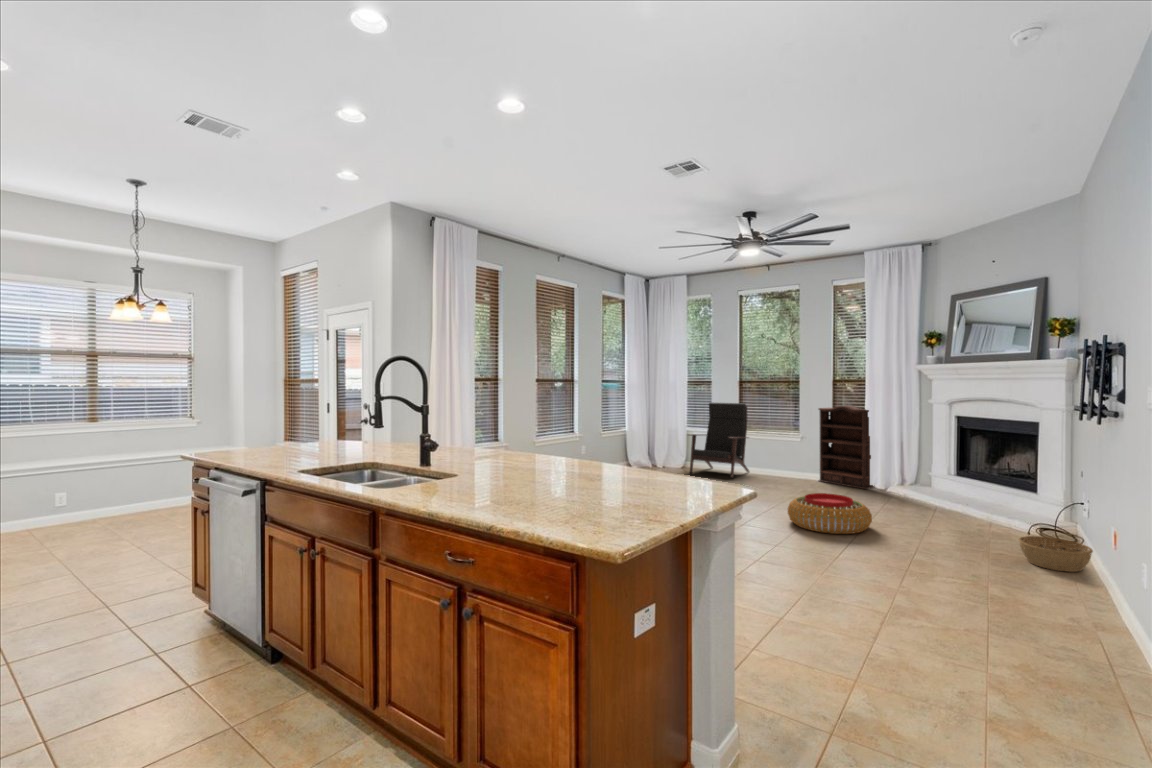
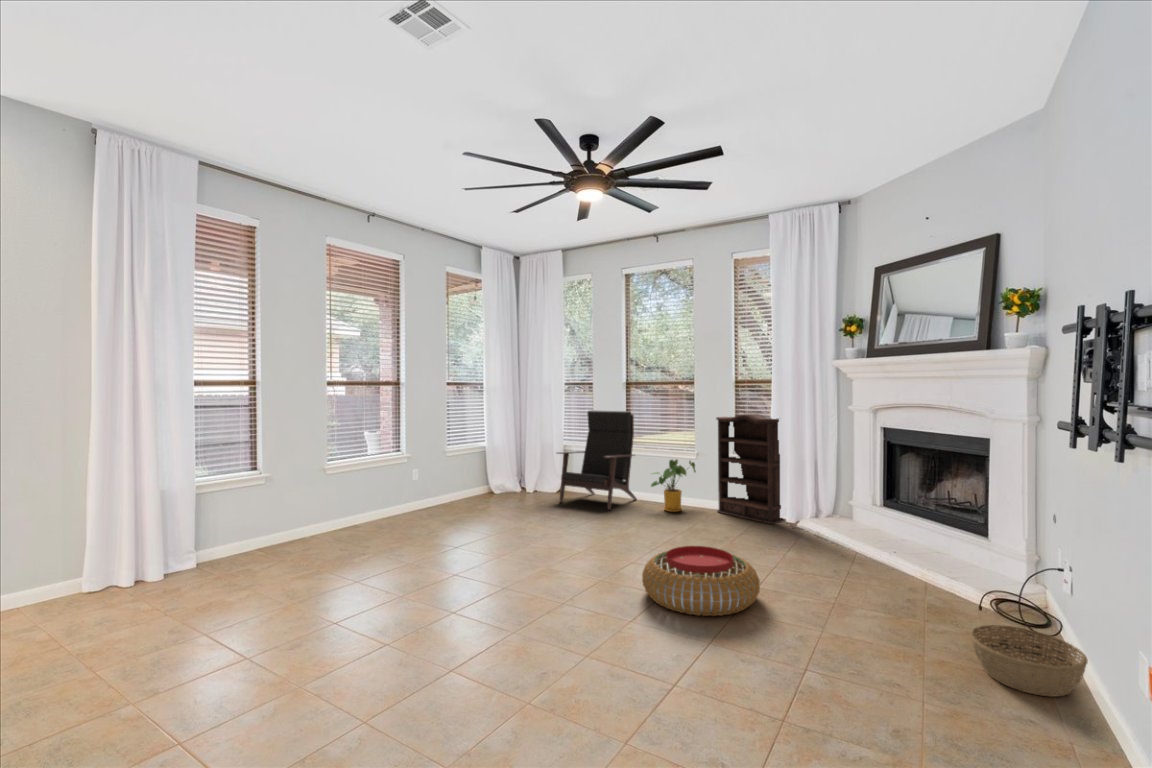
house plant: none [764,440,800,480] -> present [651,459,696,512]

